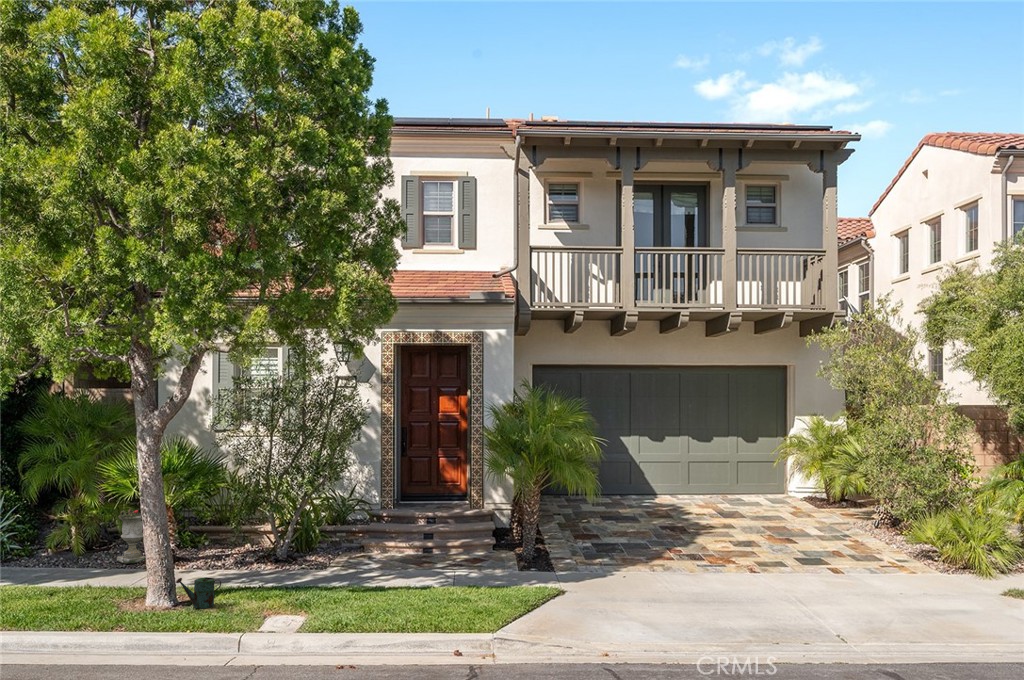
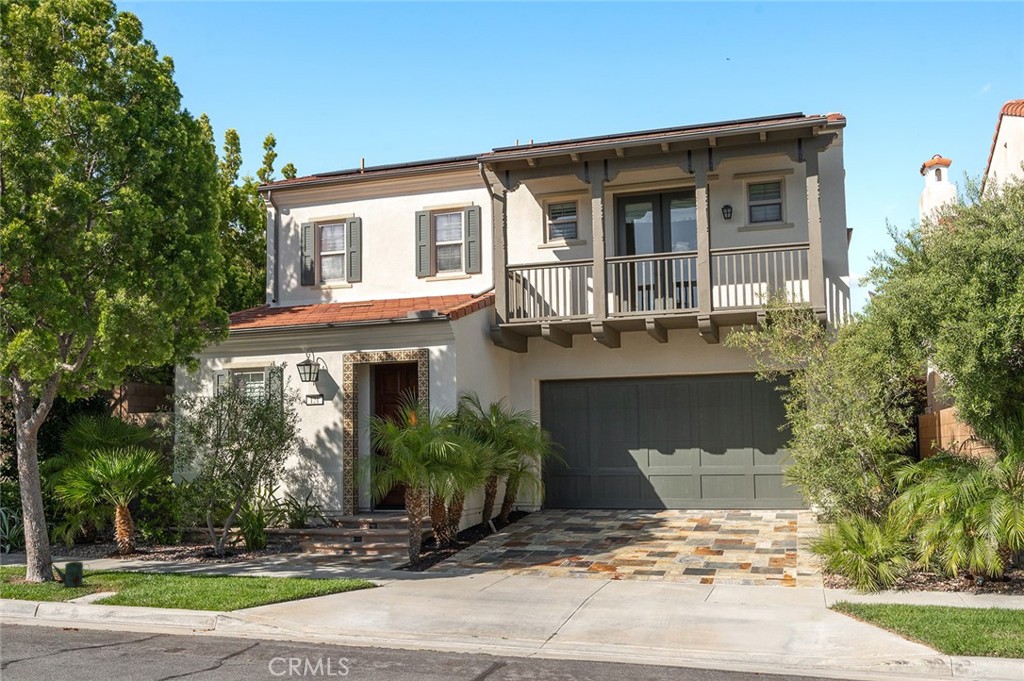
planter: present [117,509,145,564] -> none [89,508,115,553]

